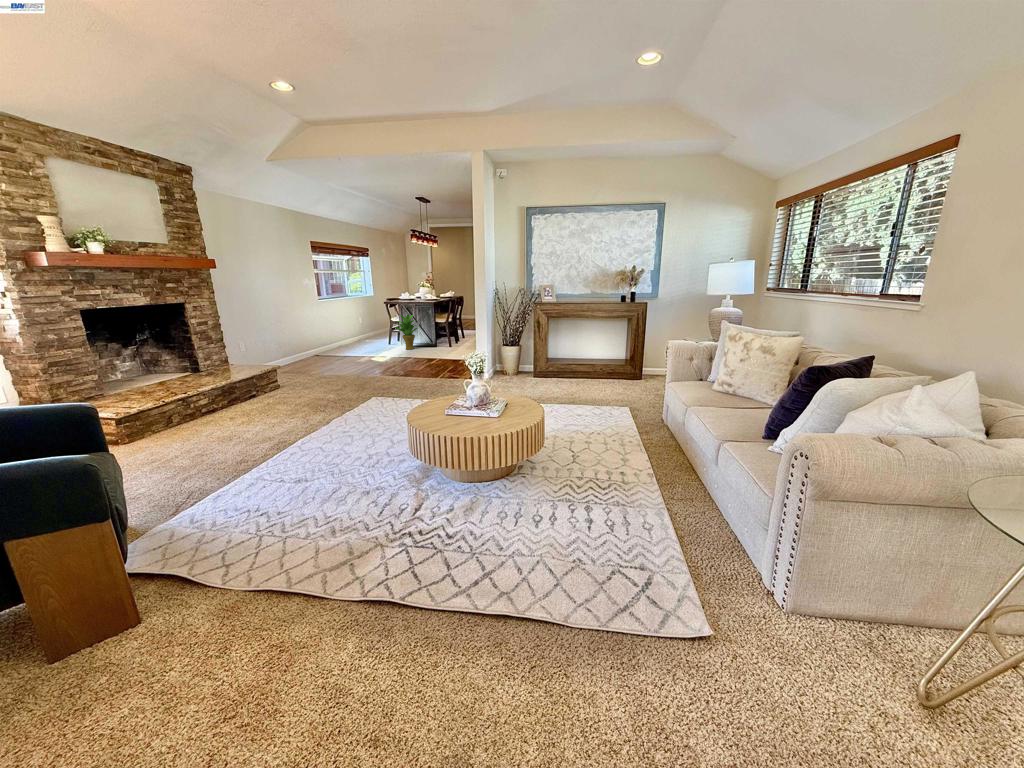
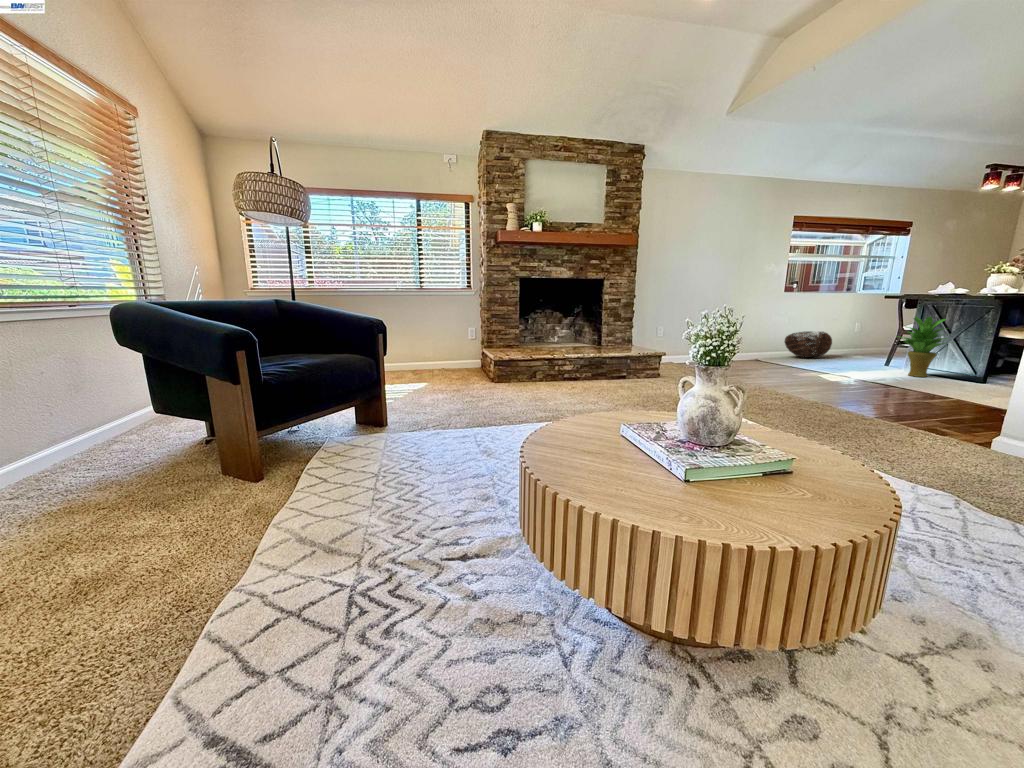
basket: none [325,328,353,349] -> present [784,331,832,358]

